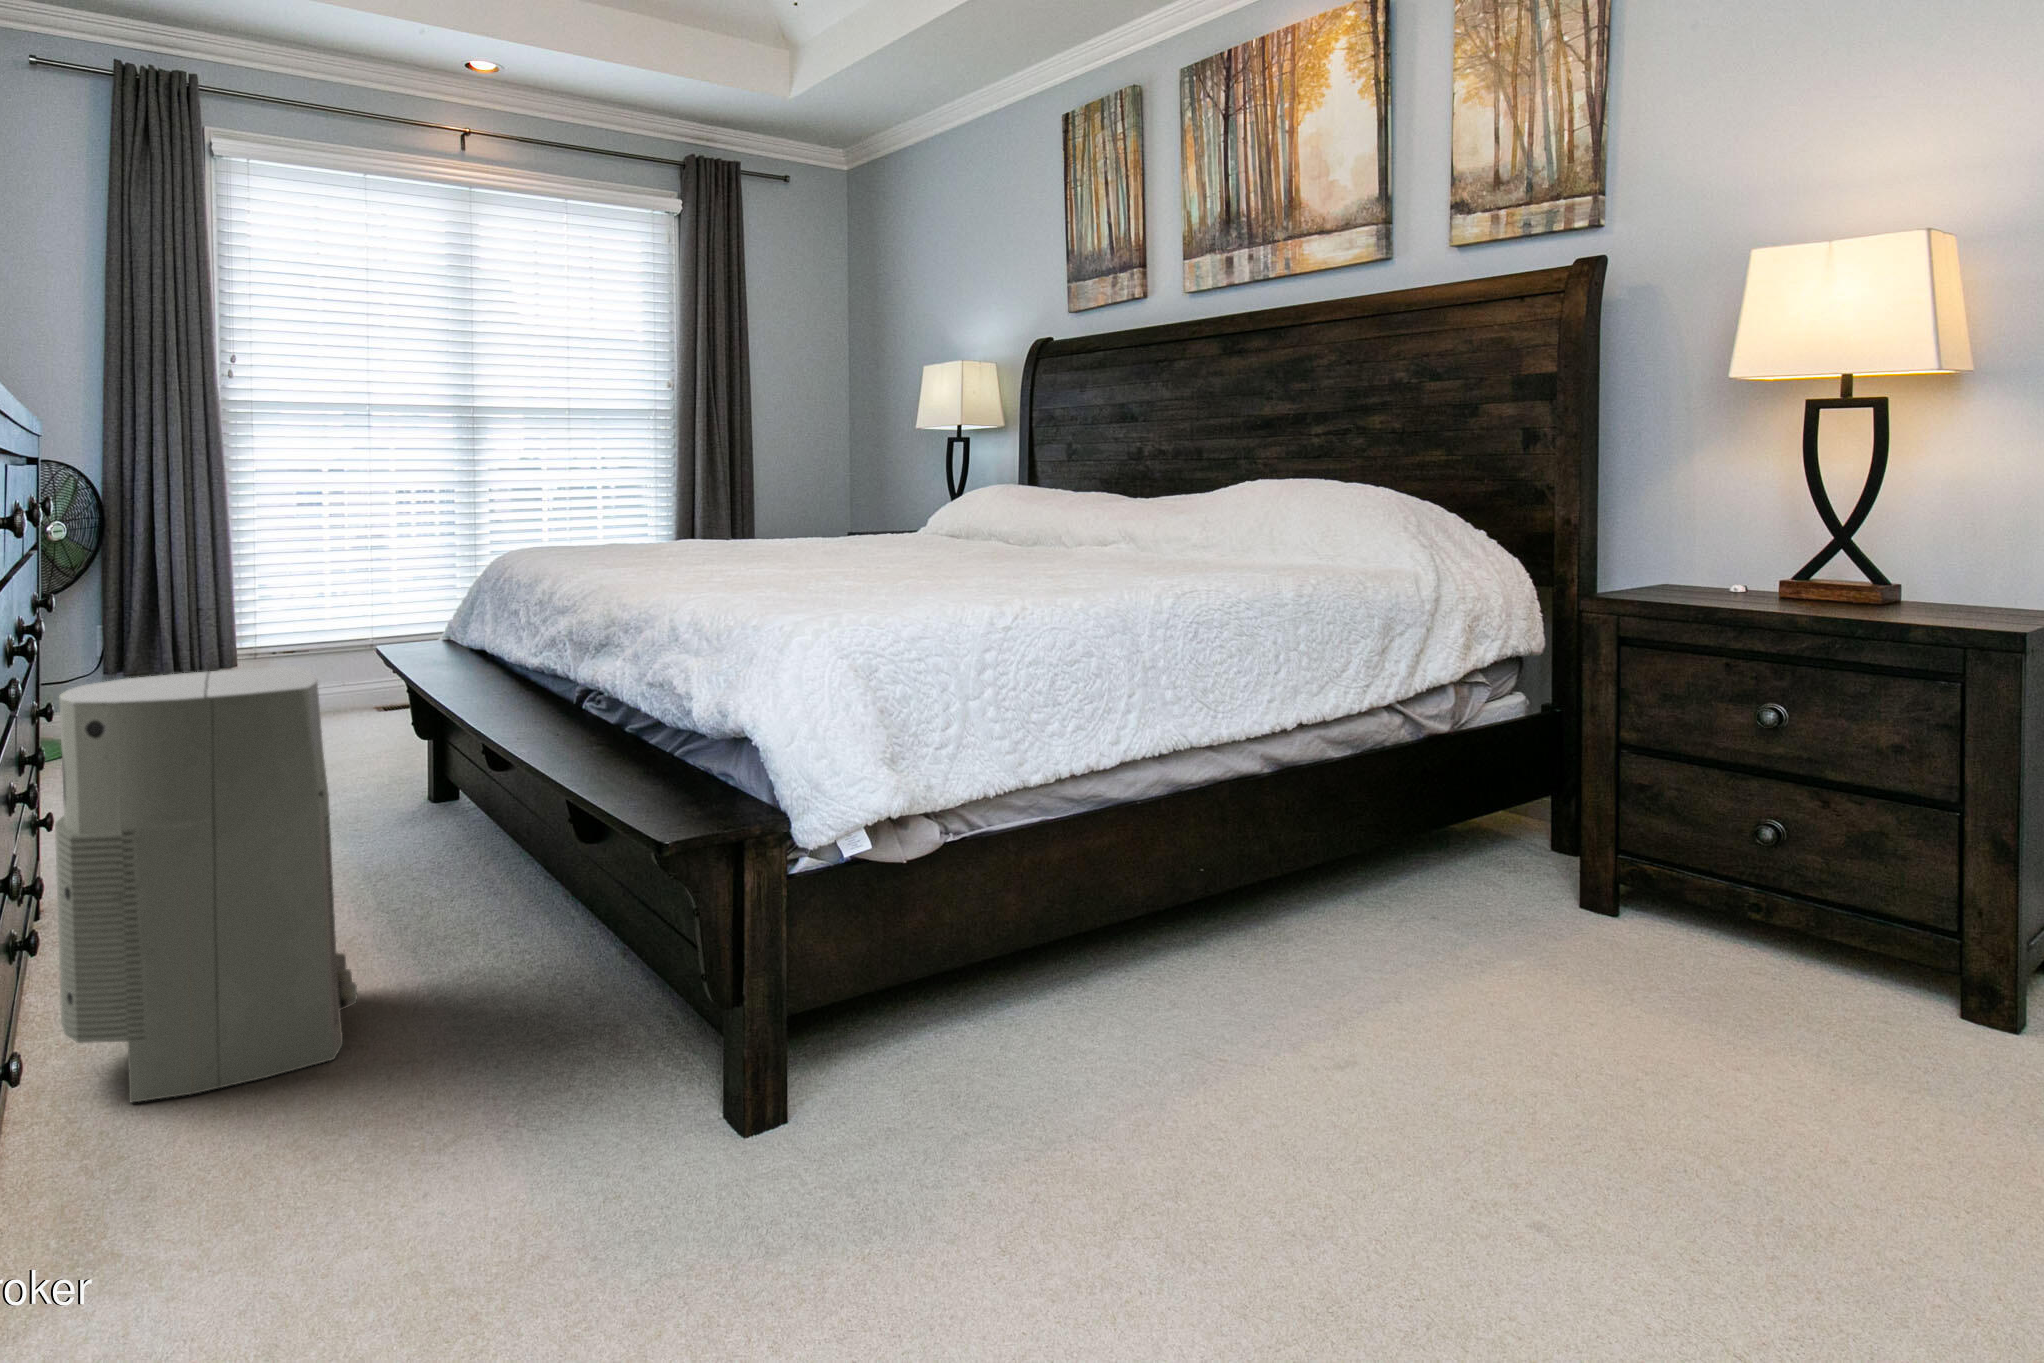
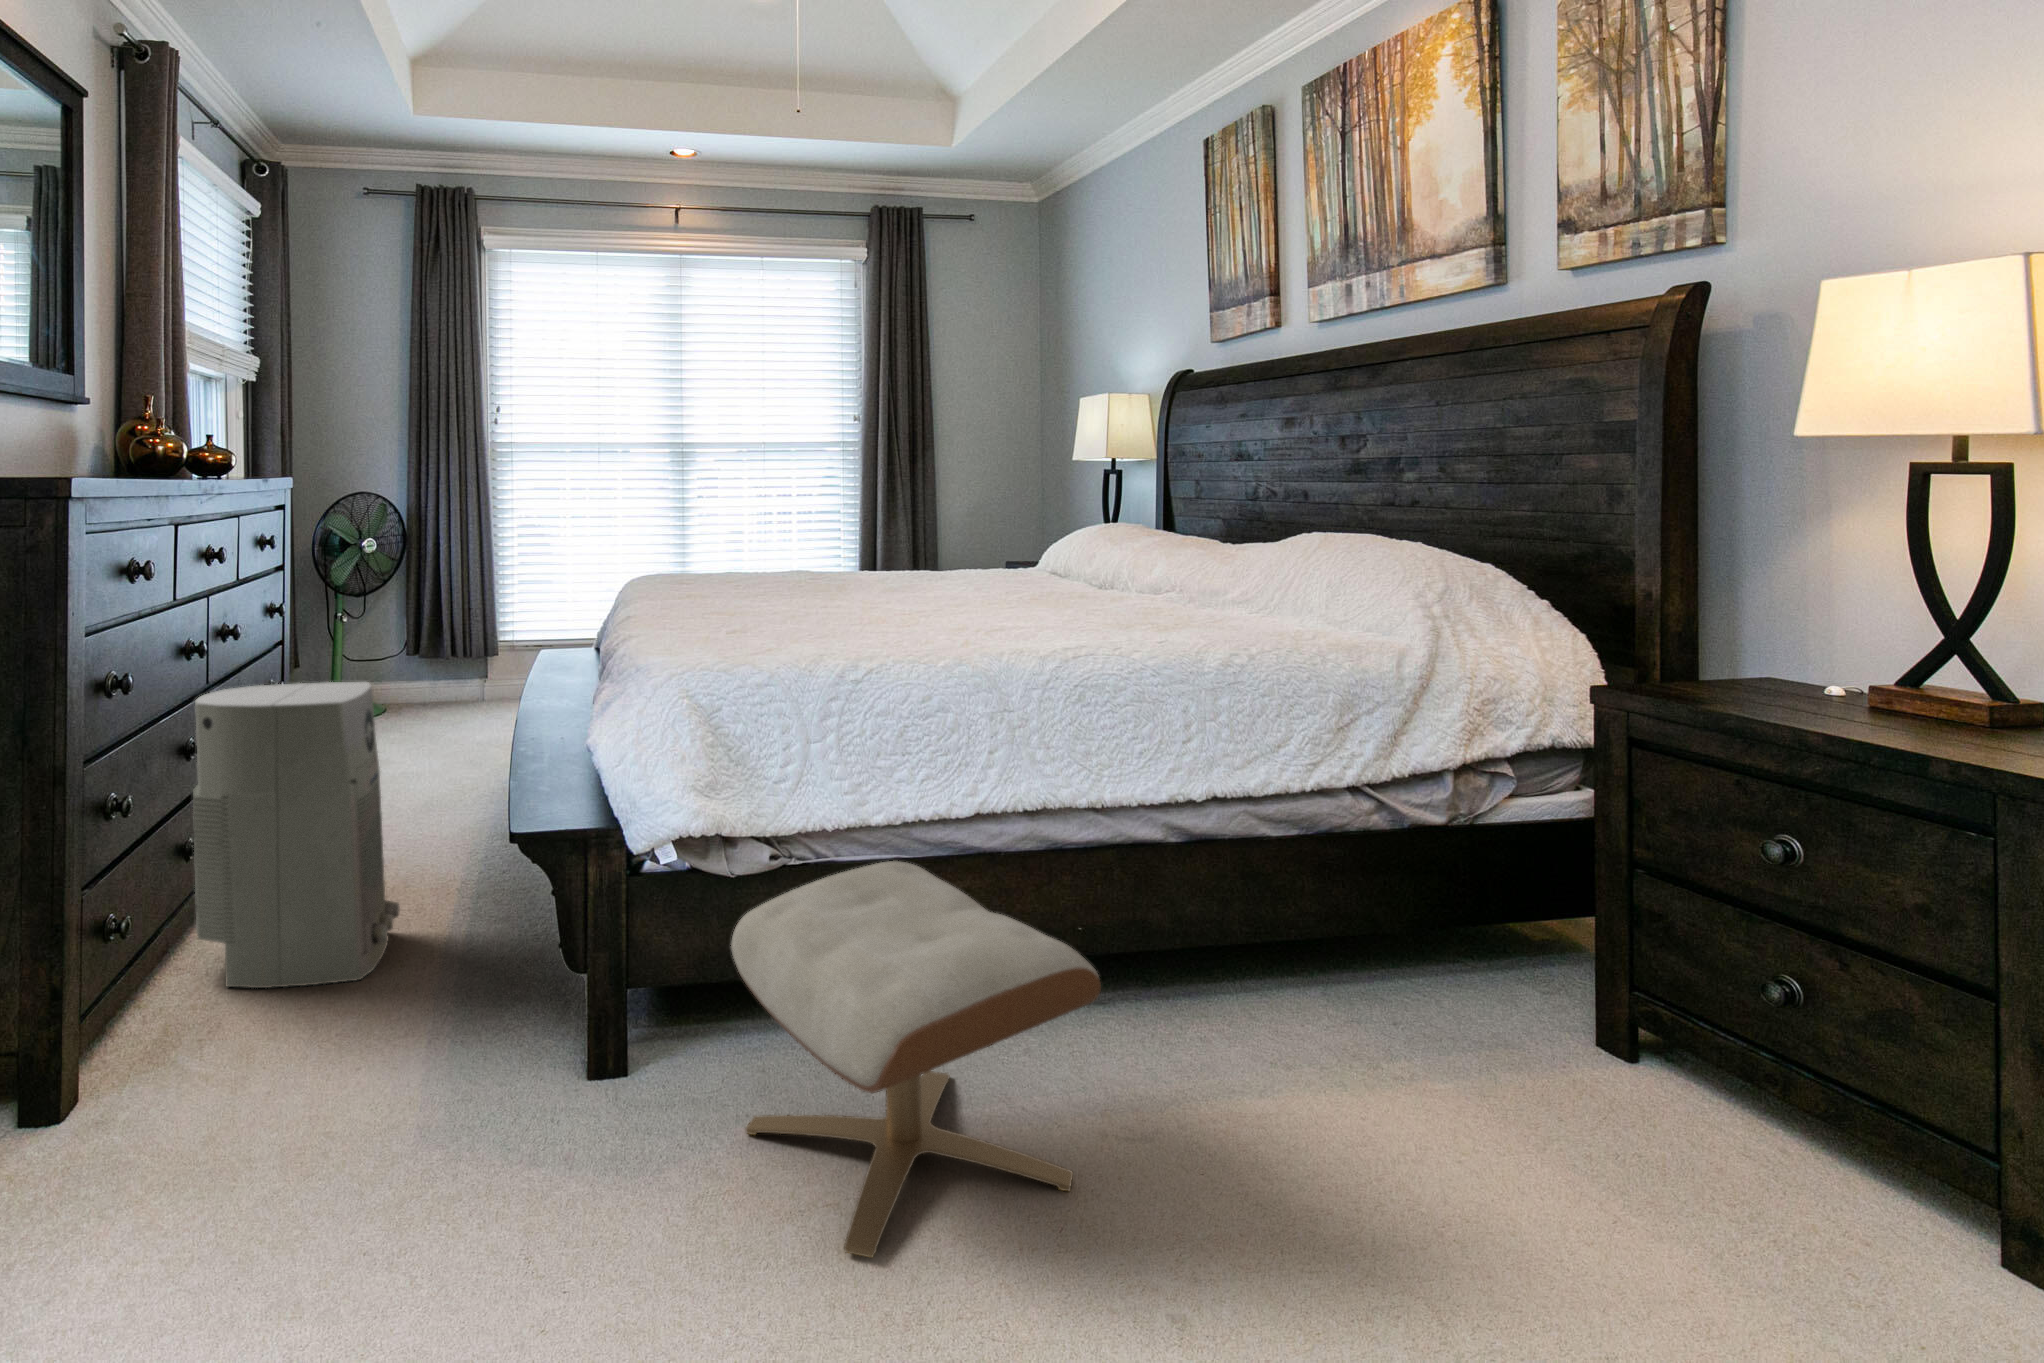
ottoman: none [945,812,1396,1240] -> present [731,861,1101,1258]

